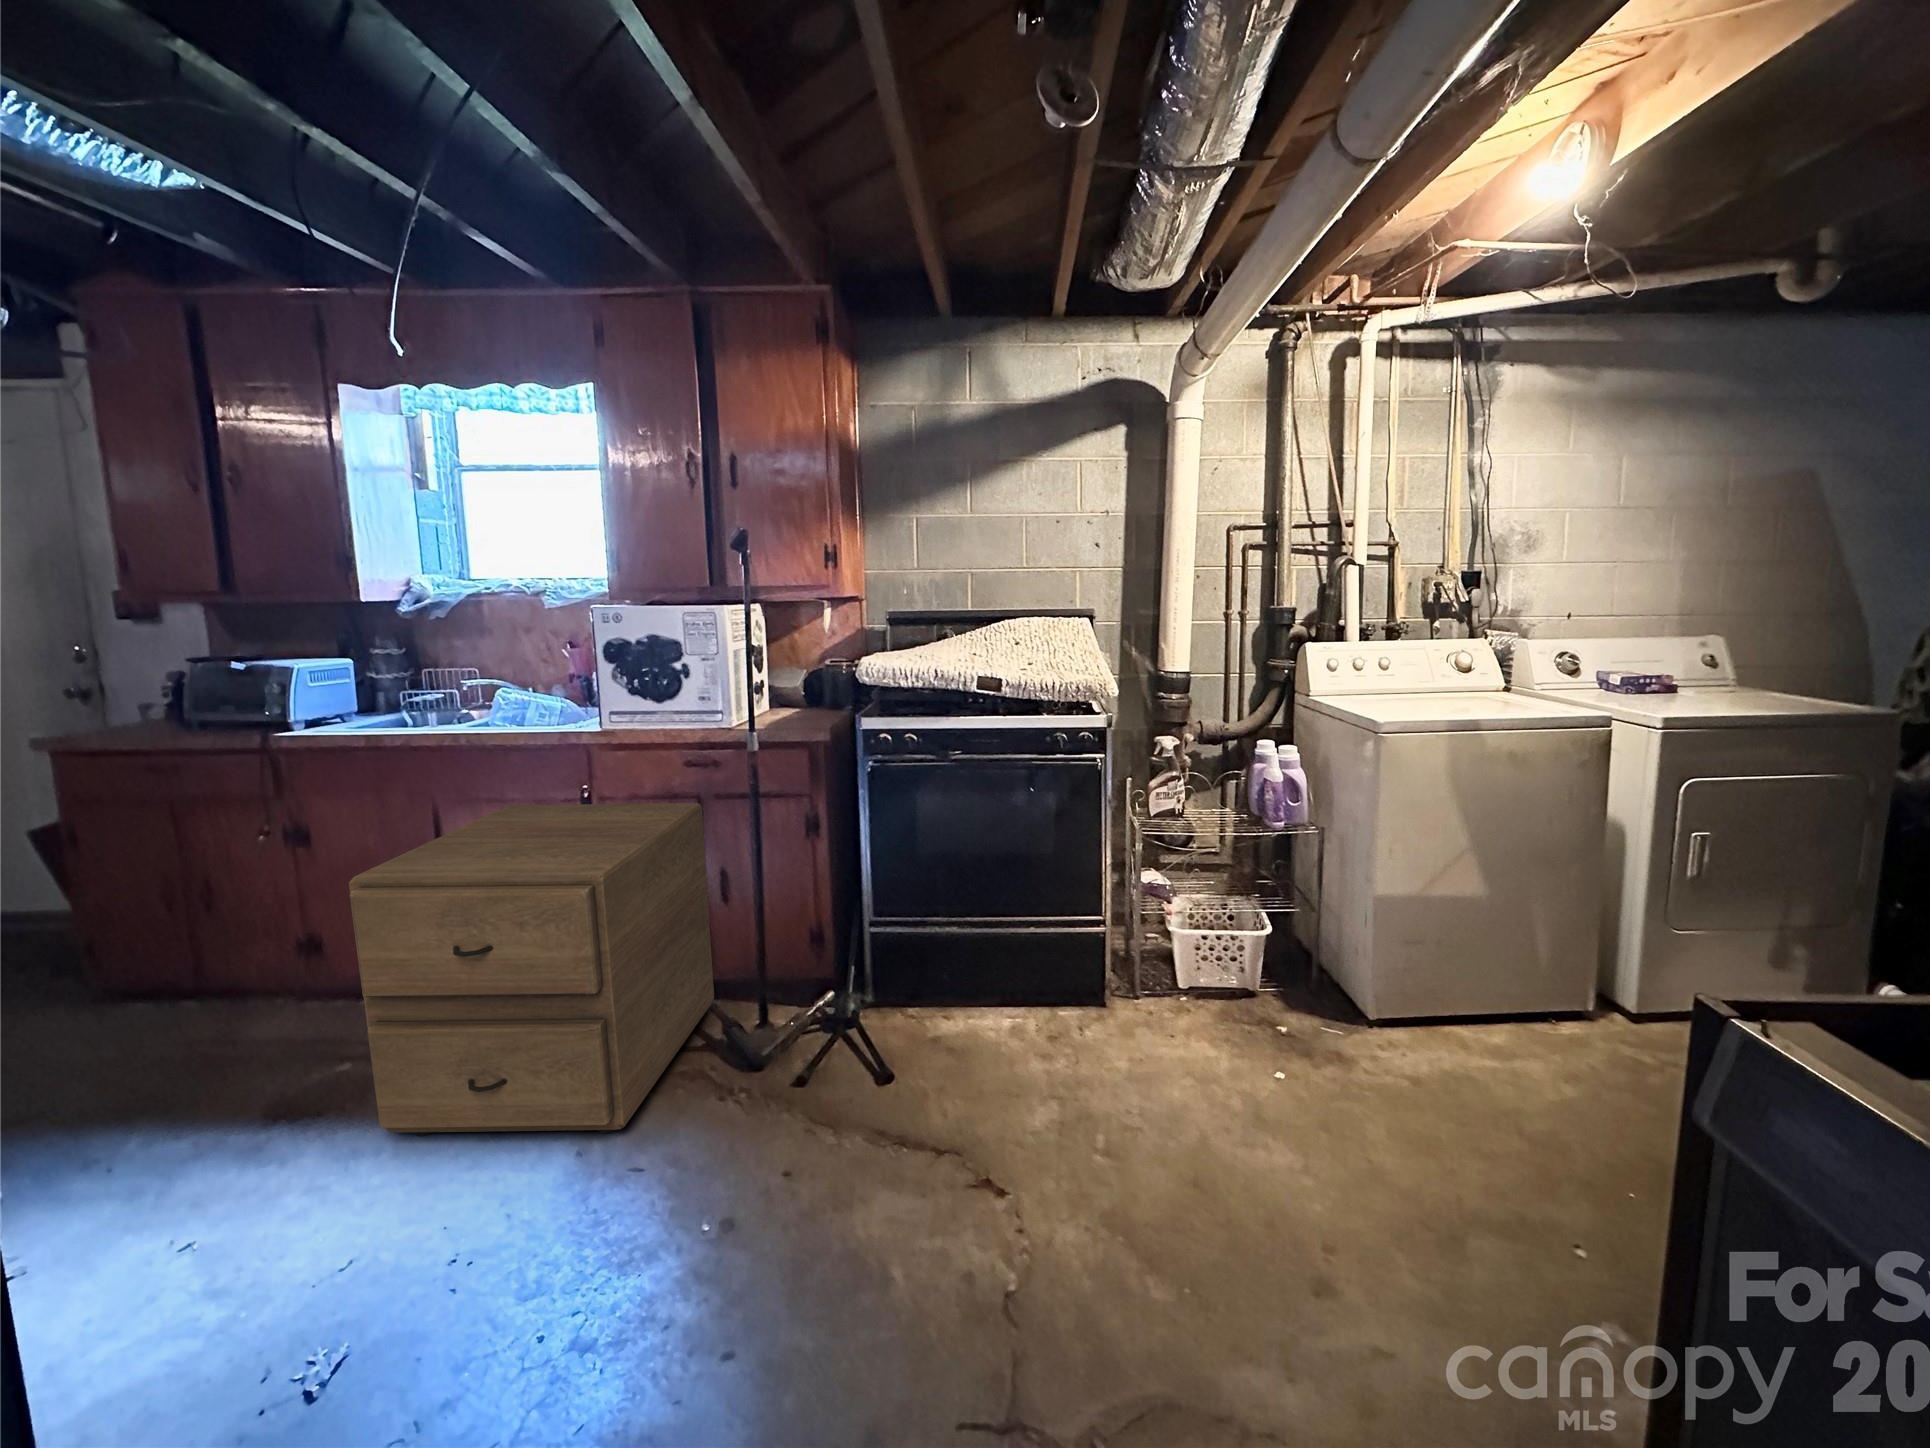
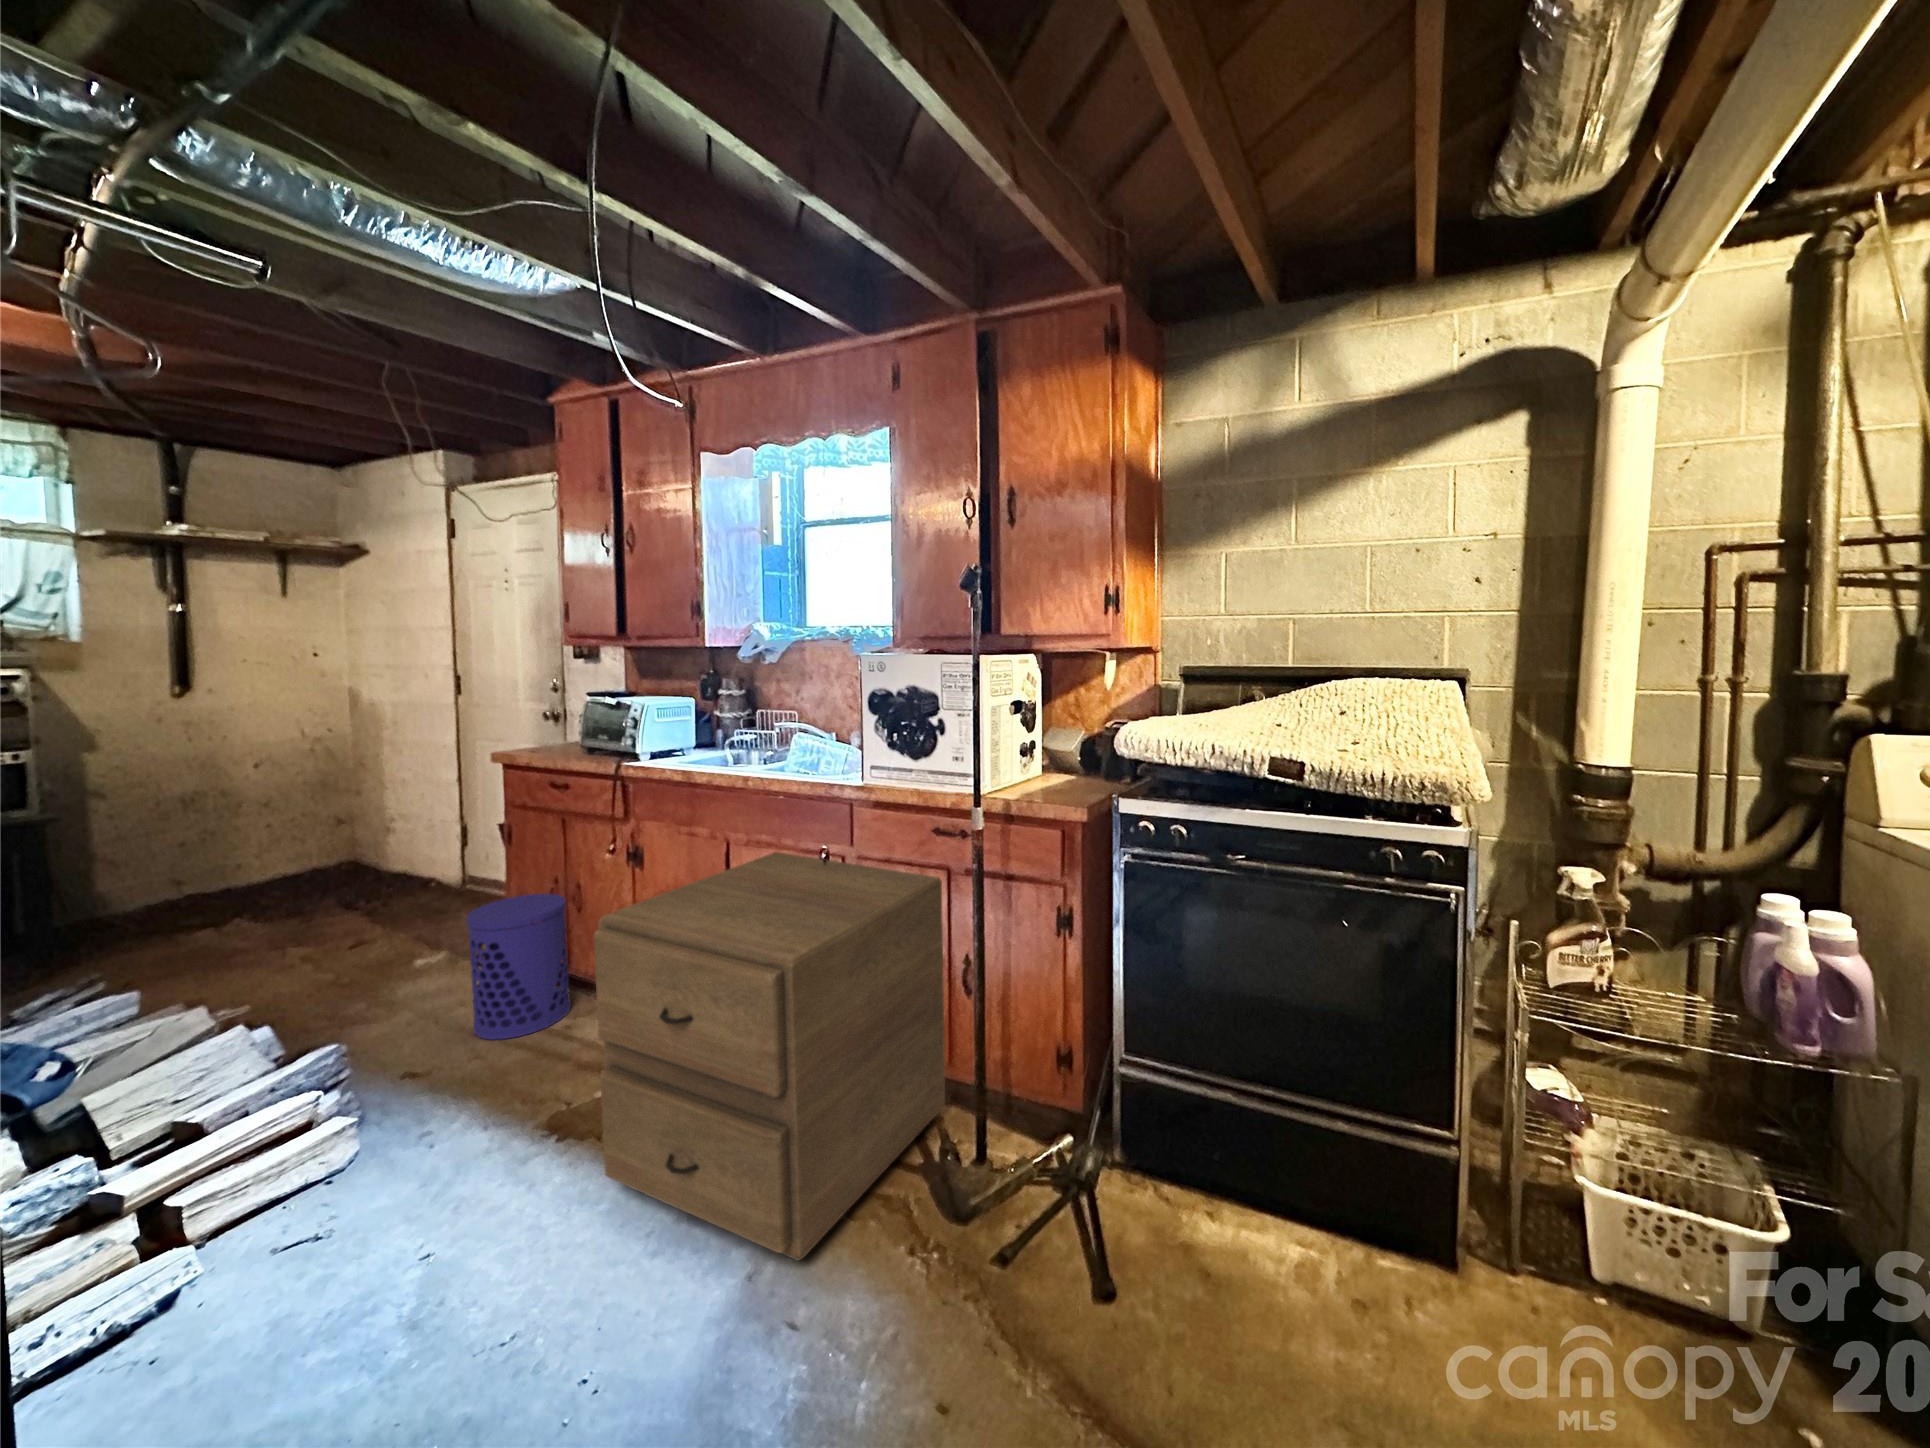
waste bin: none [50,898,217,1074] -> present [467,894,571,1040]

